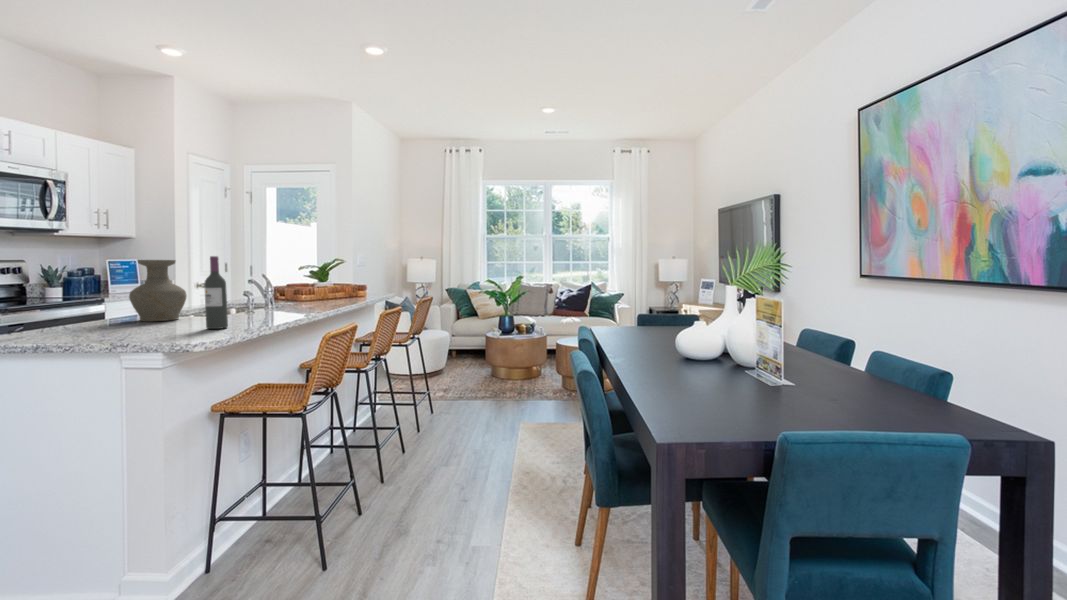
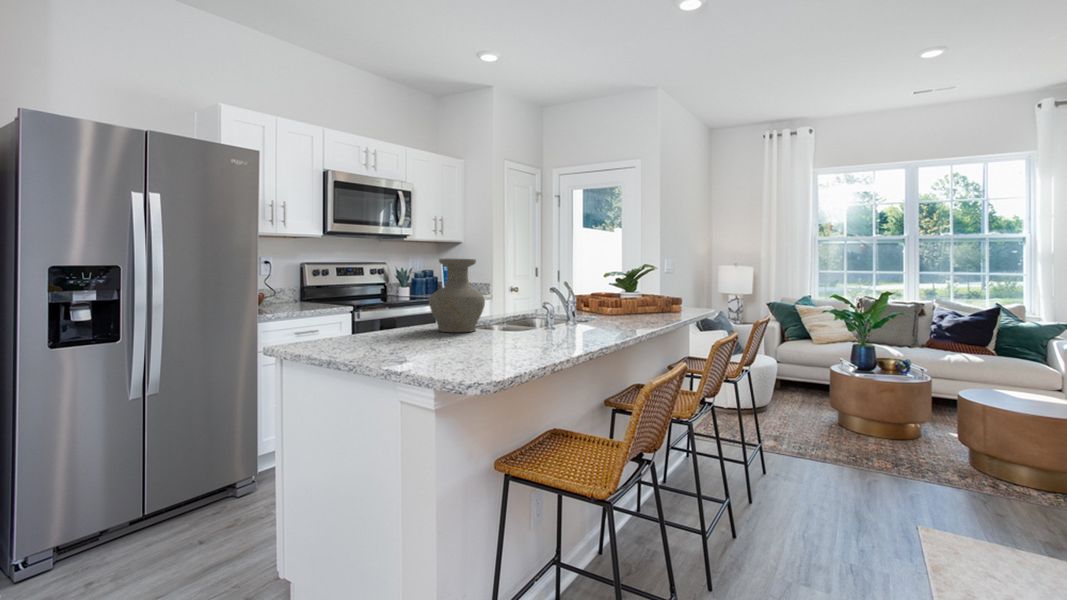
wine bottle: present [204,256,228,329] -> none [497,252,523,353]

